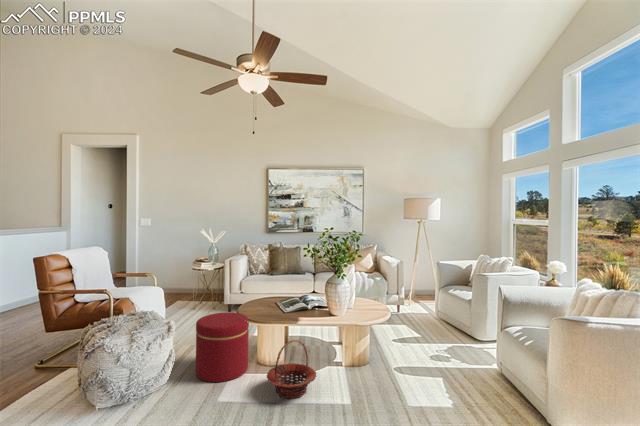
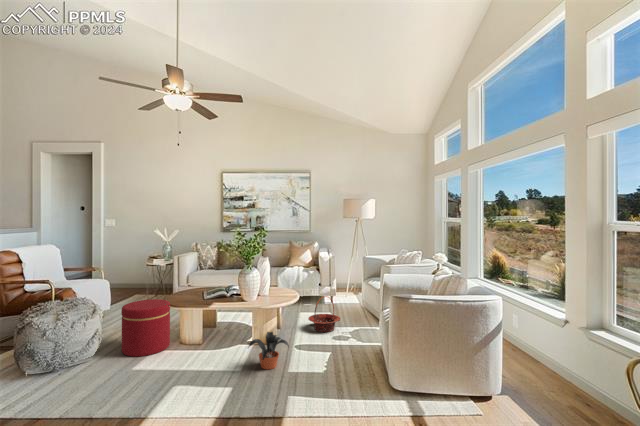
basket: present [267,340,316,399] -> present [308,296,340,332]
potted plant: none [357,354,406,402] -> present [248,332,289,369]

